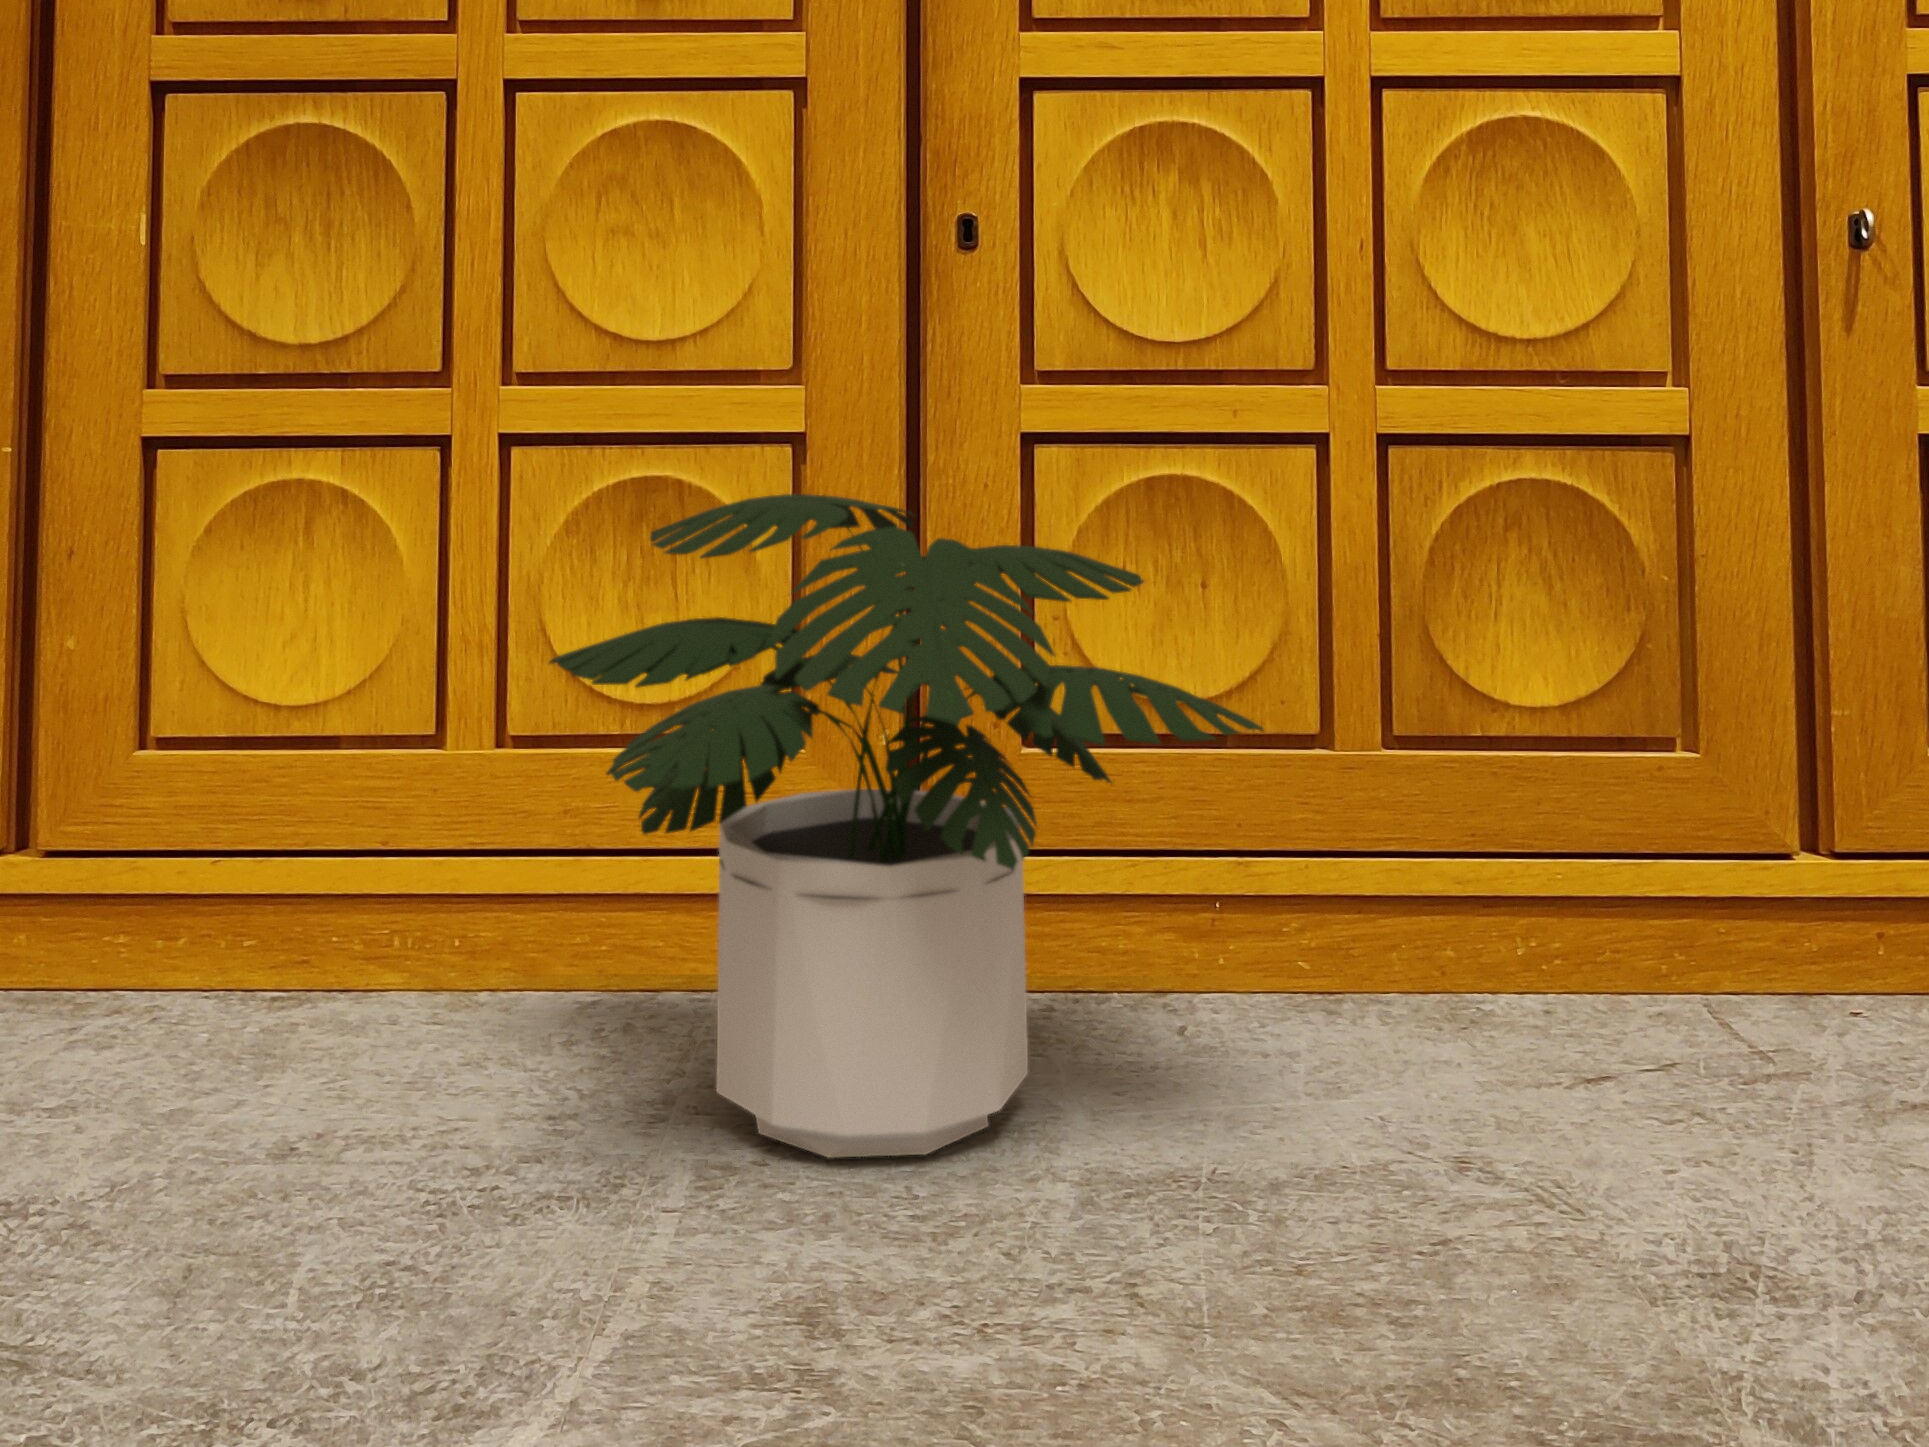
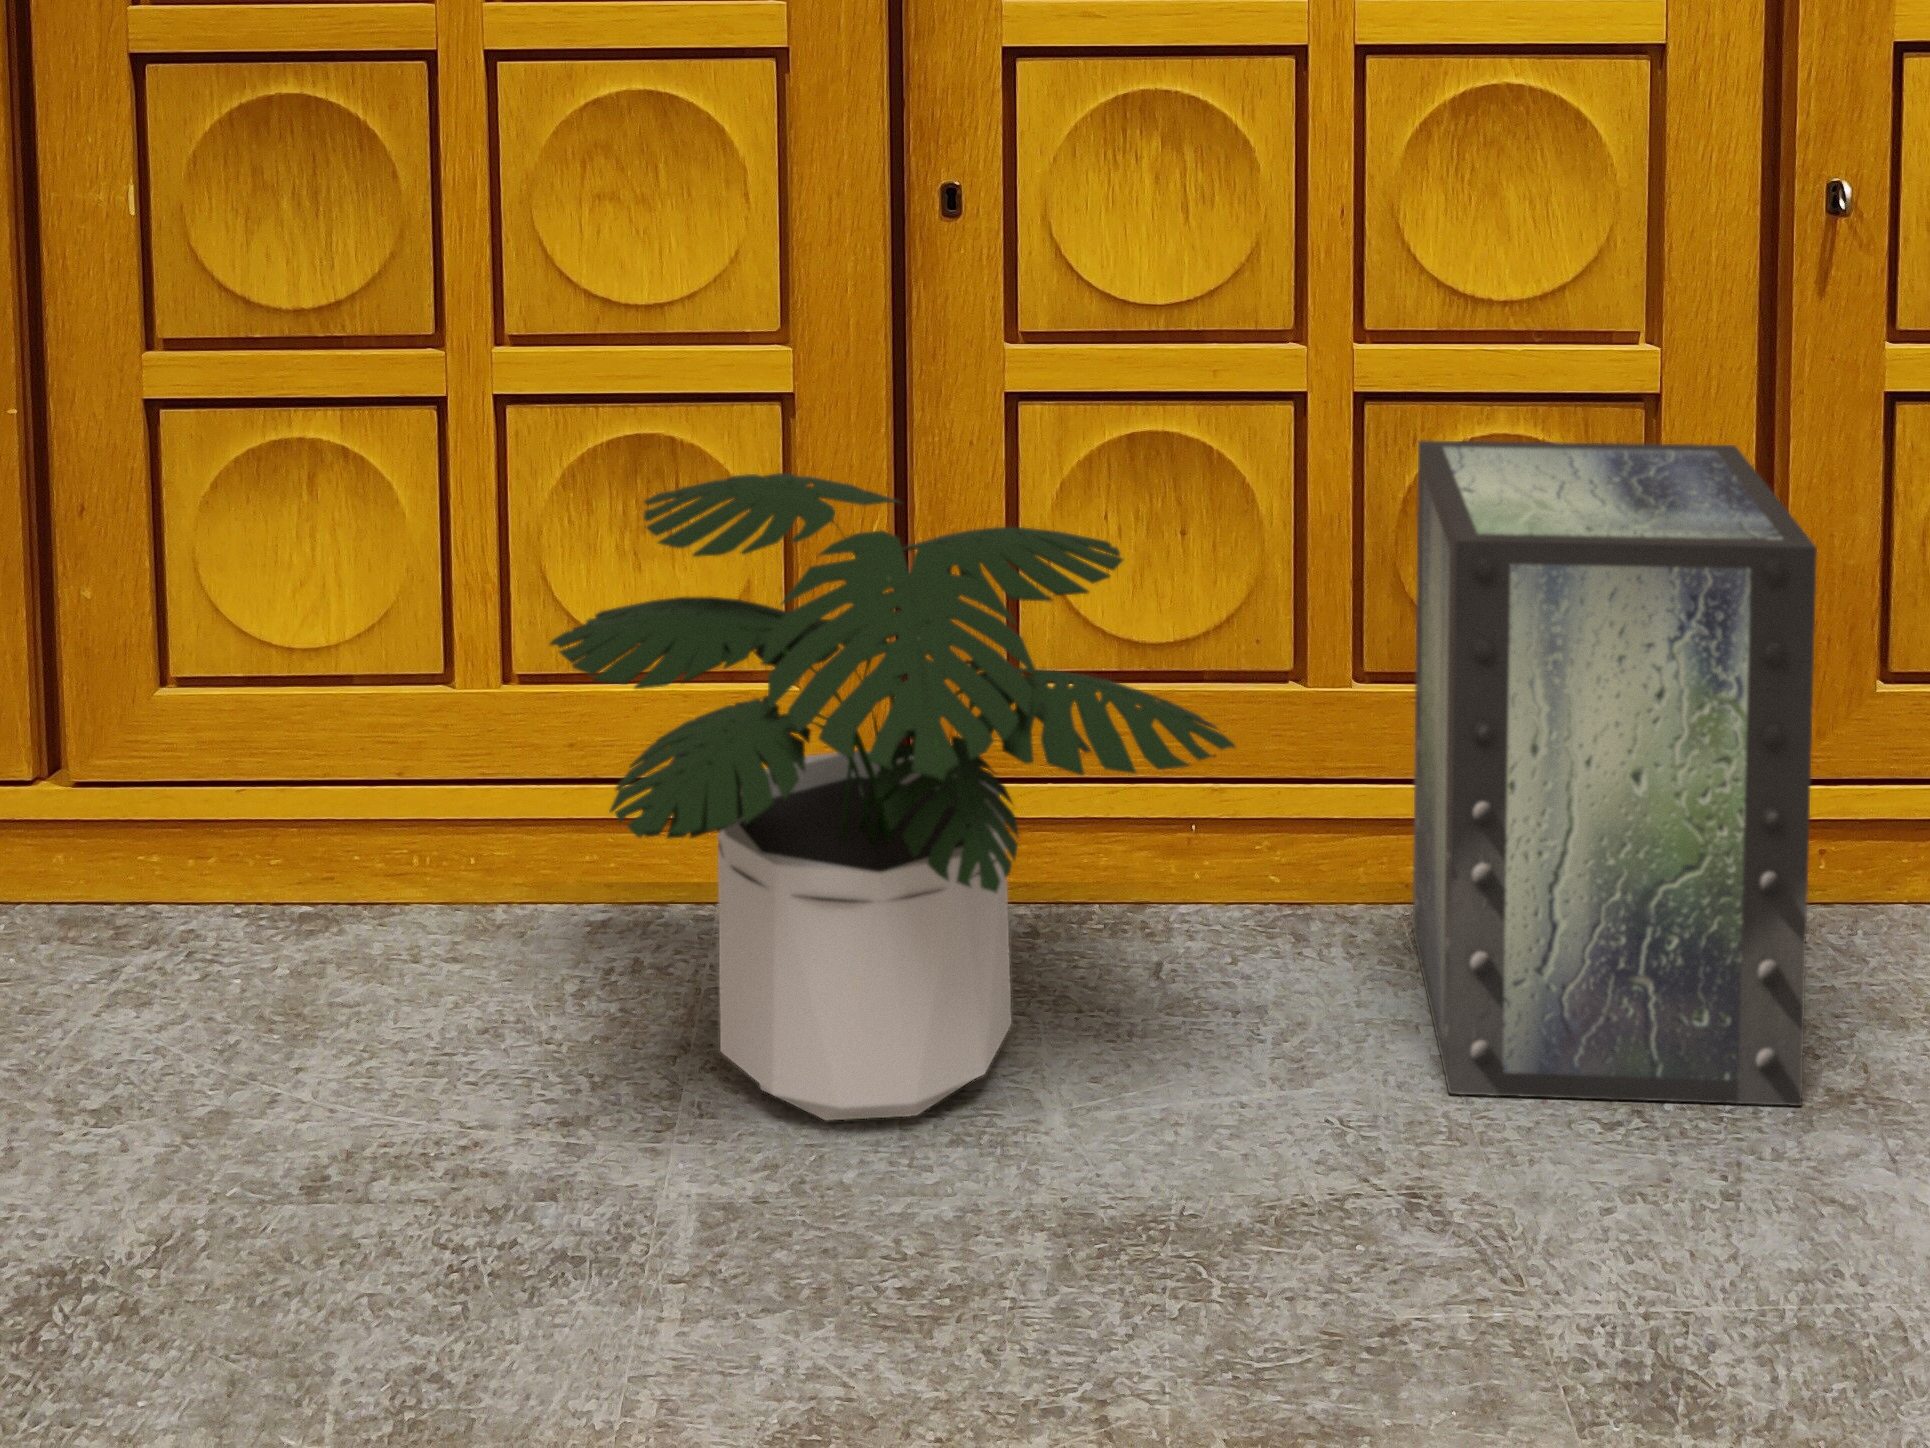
storage box: none [1445,478,1878,1149] -> present [1413,440,1817,1106]

